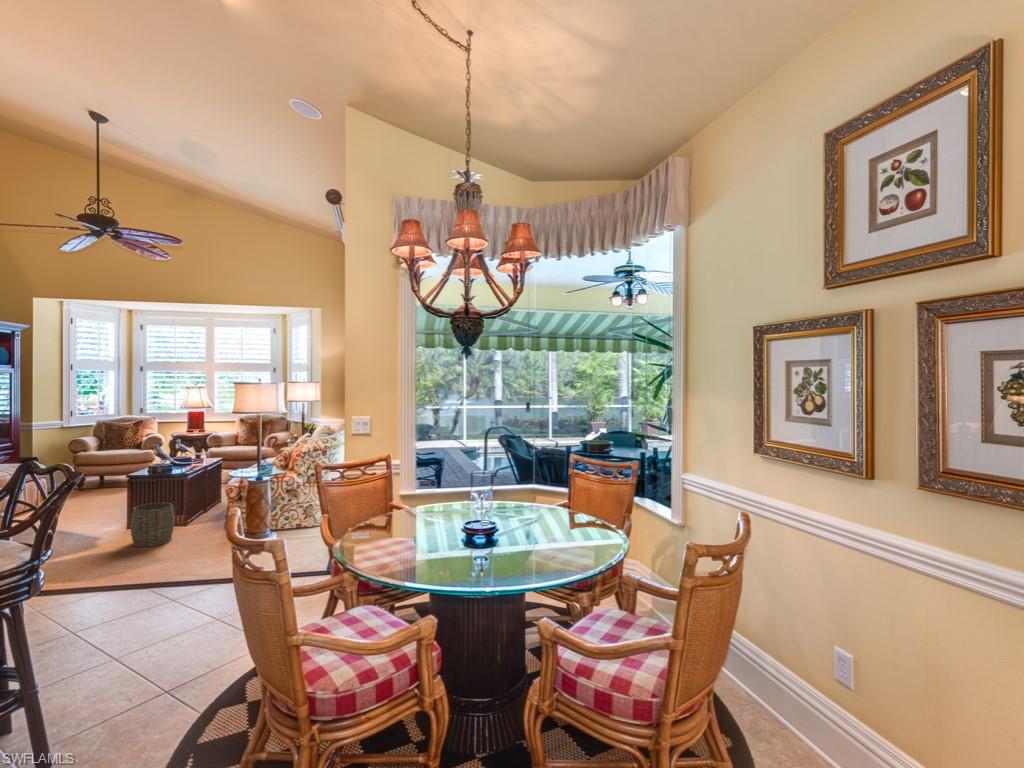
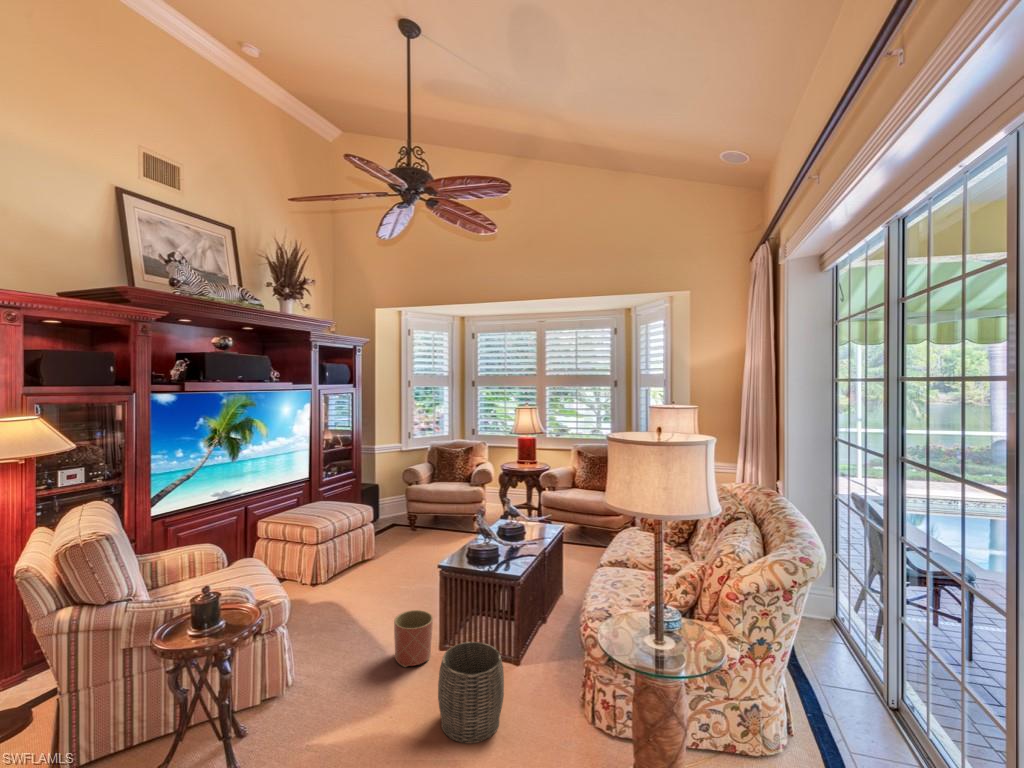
planter: none [89,506,120,536] -> present [394,610,433,667]

